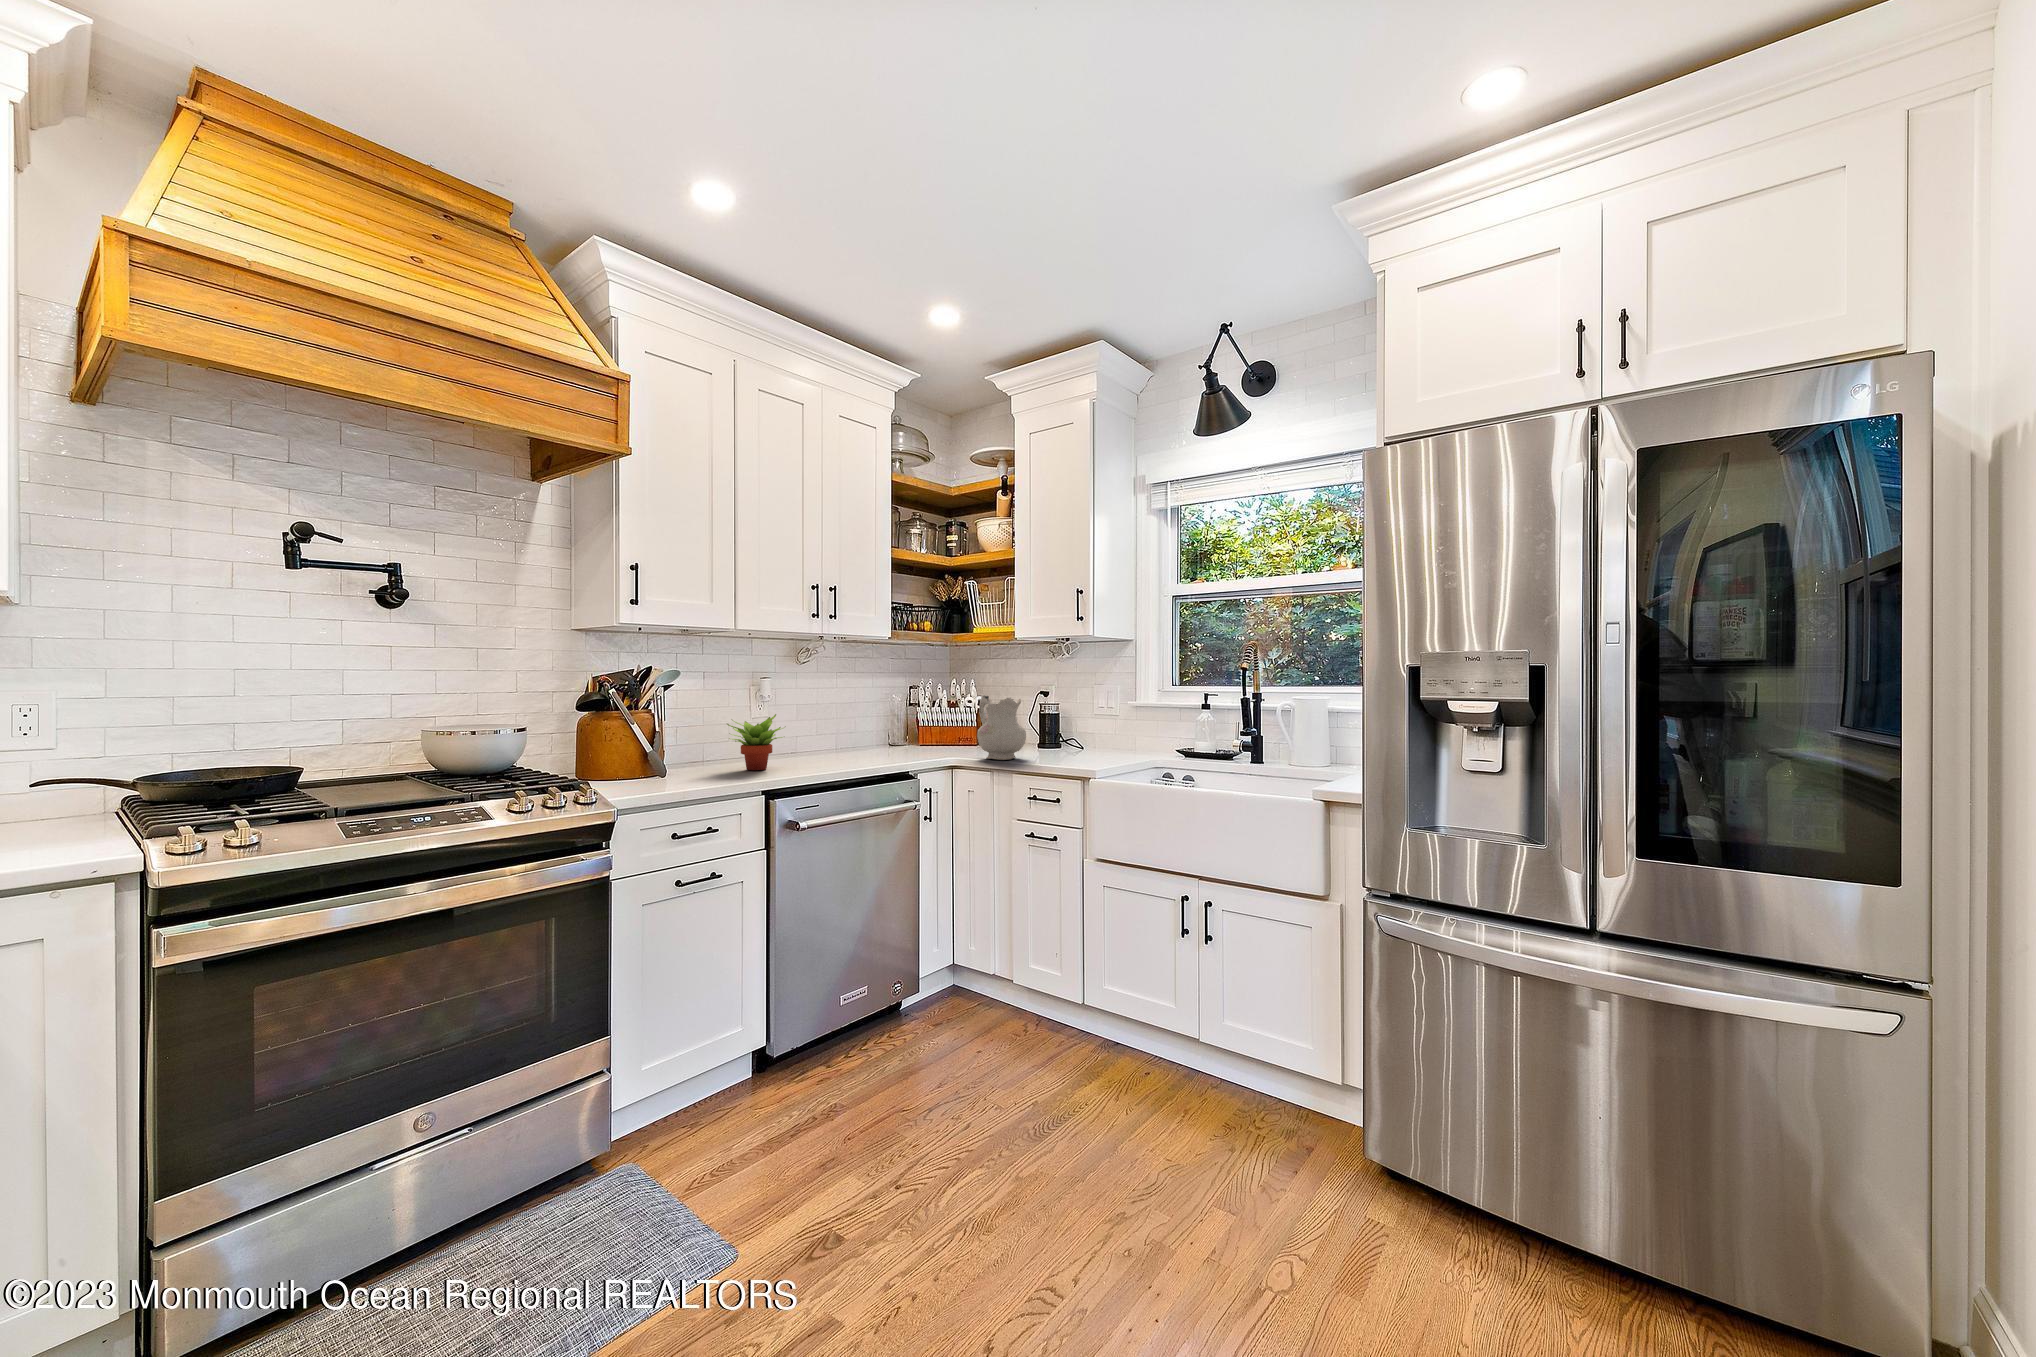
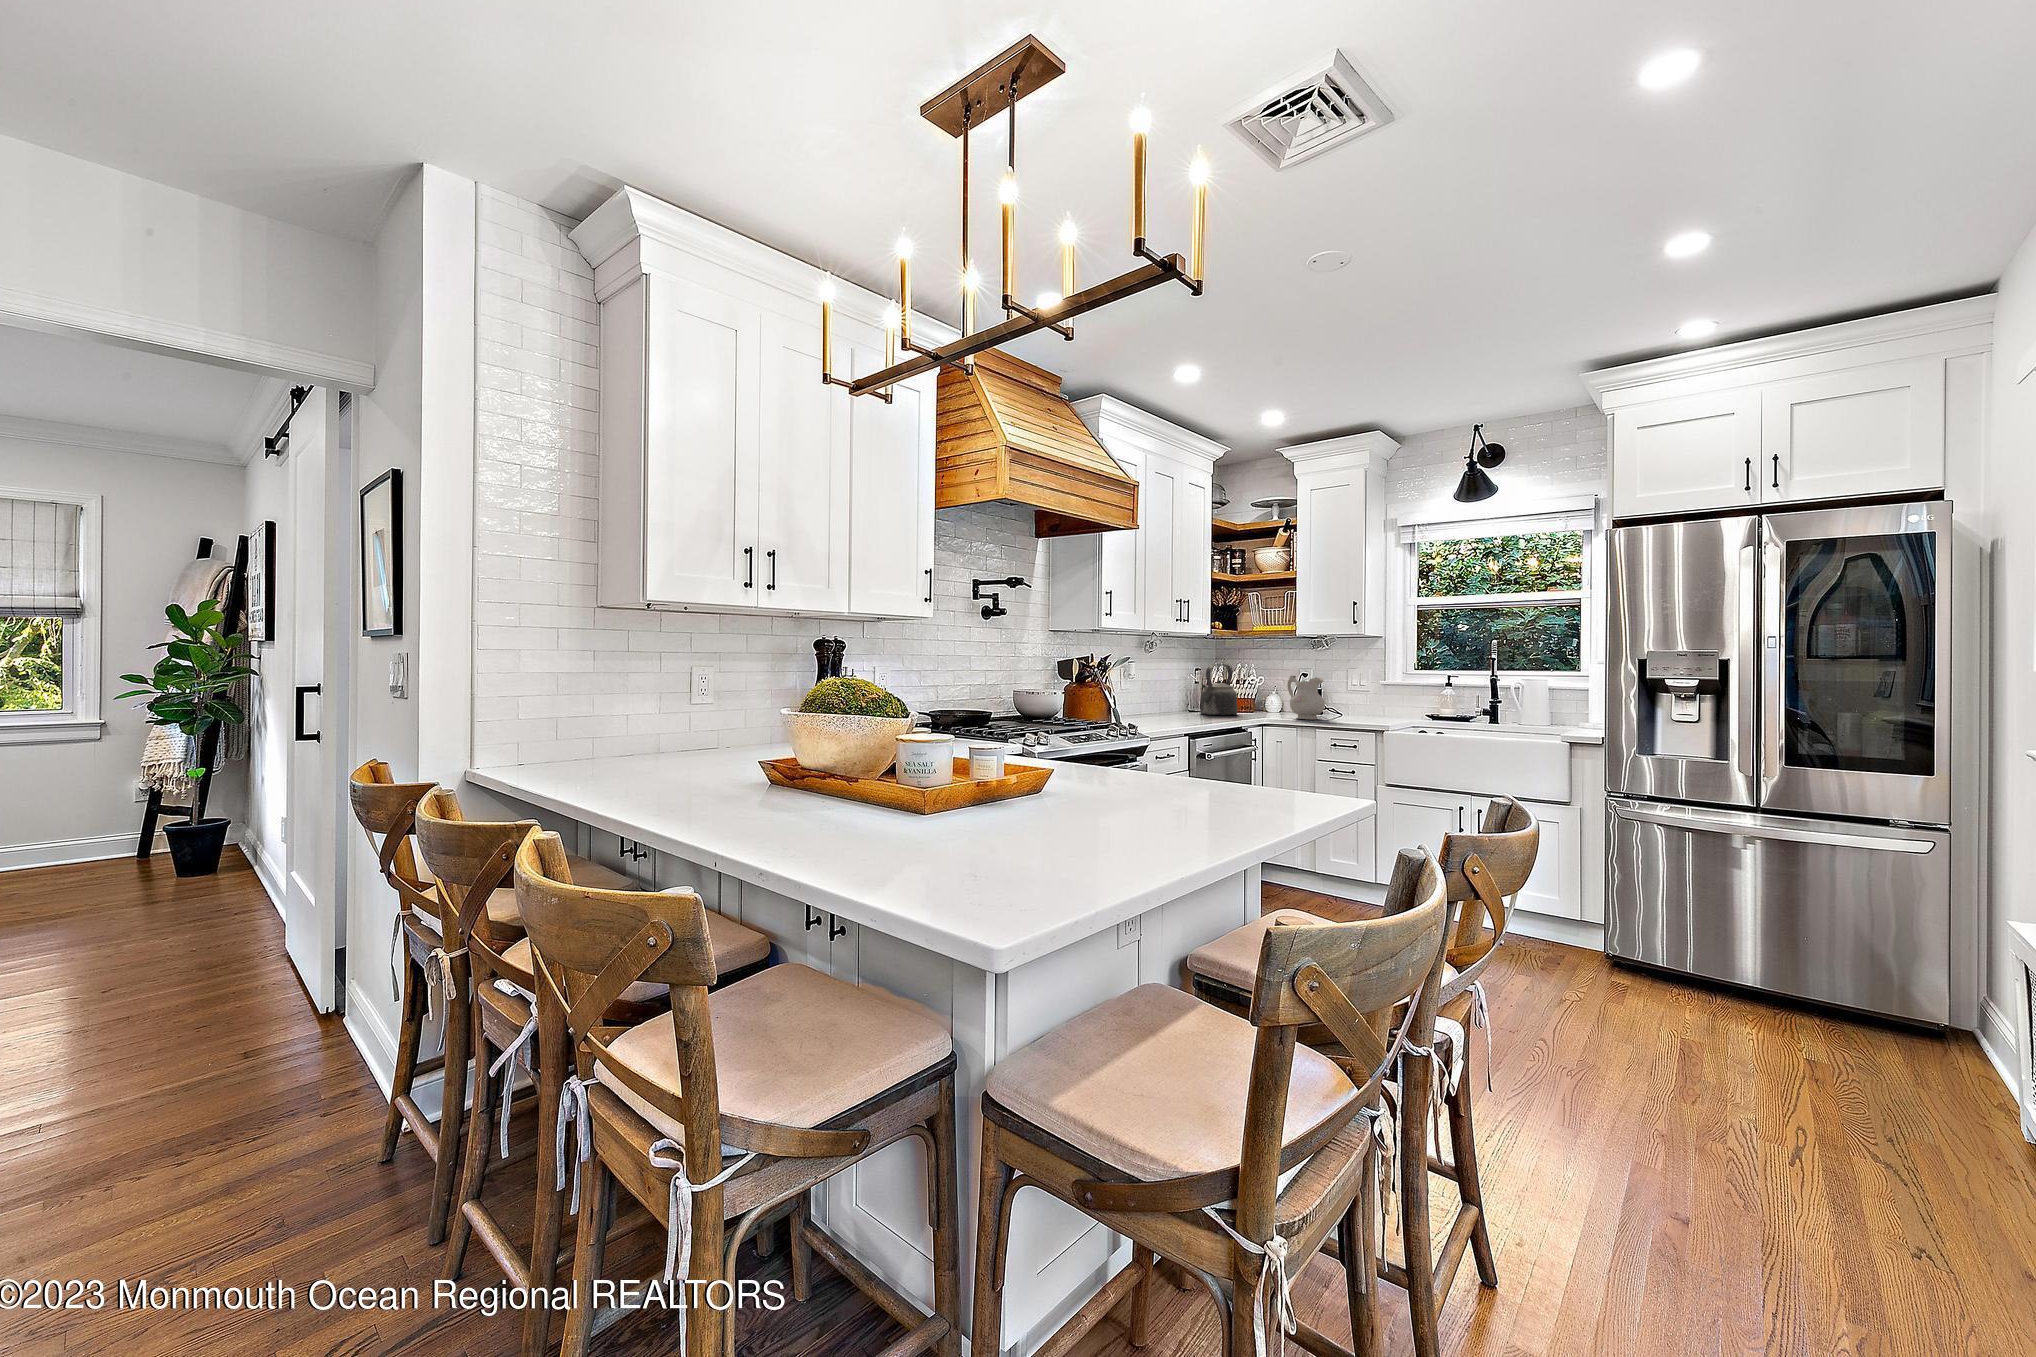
kettle: none [860,680,919,753] -> present [1200,664,1238,715]
succulent plant: present [727,714,783,770] -> none [1151,687,1187,723]

